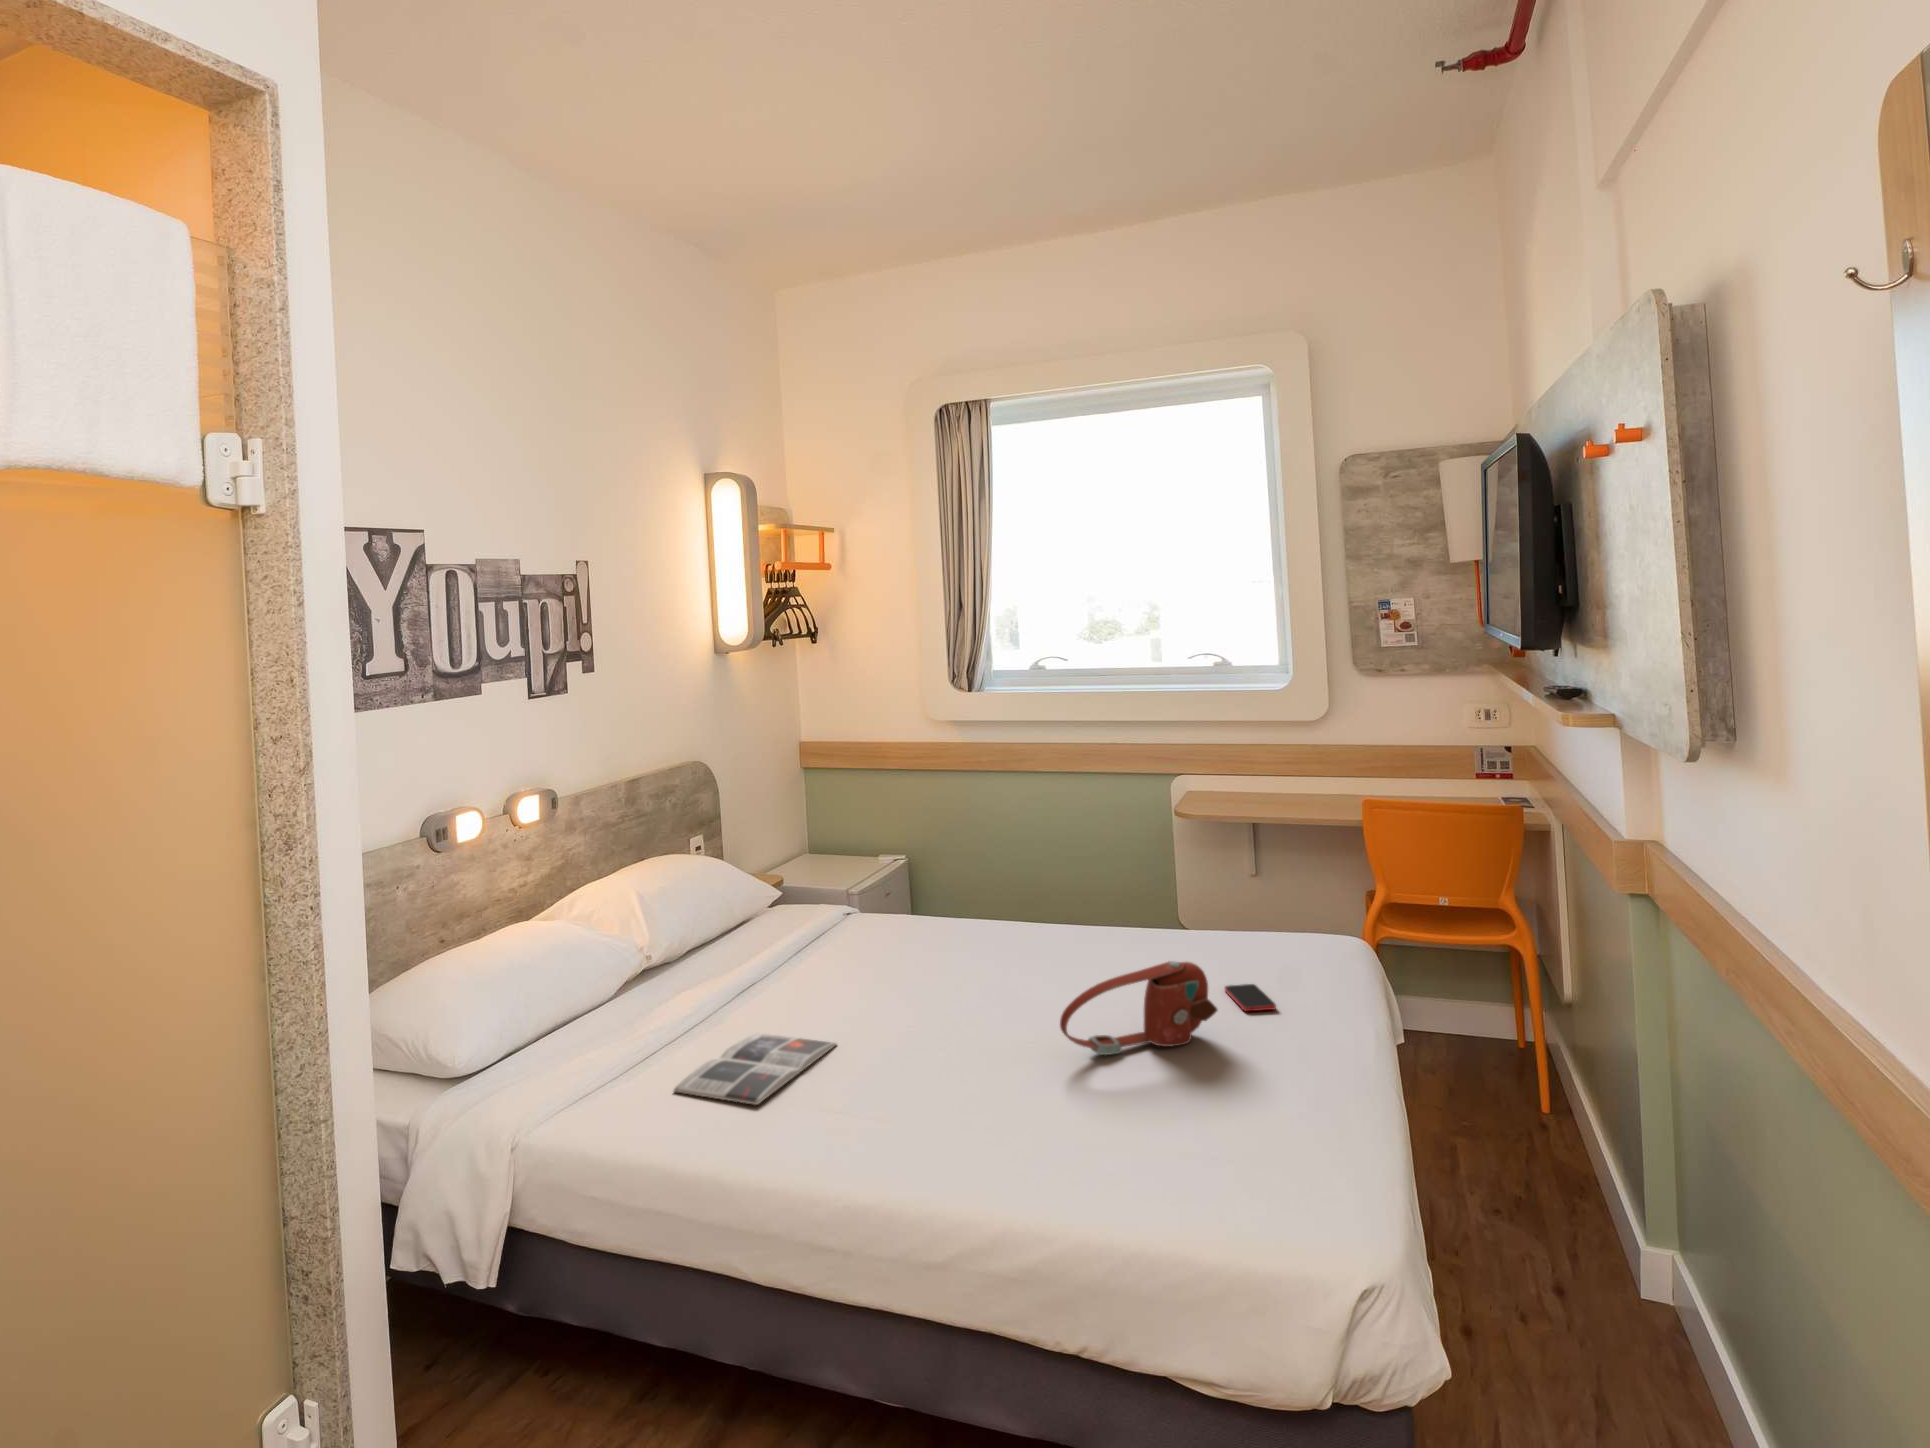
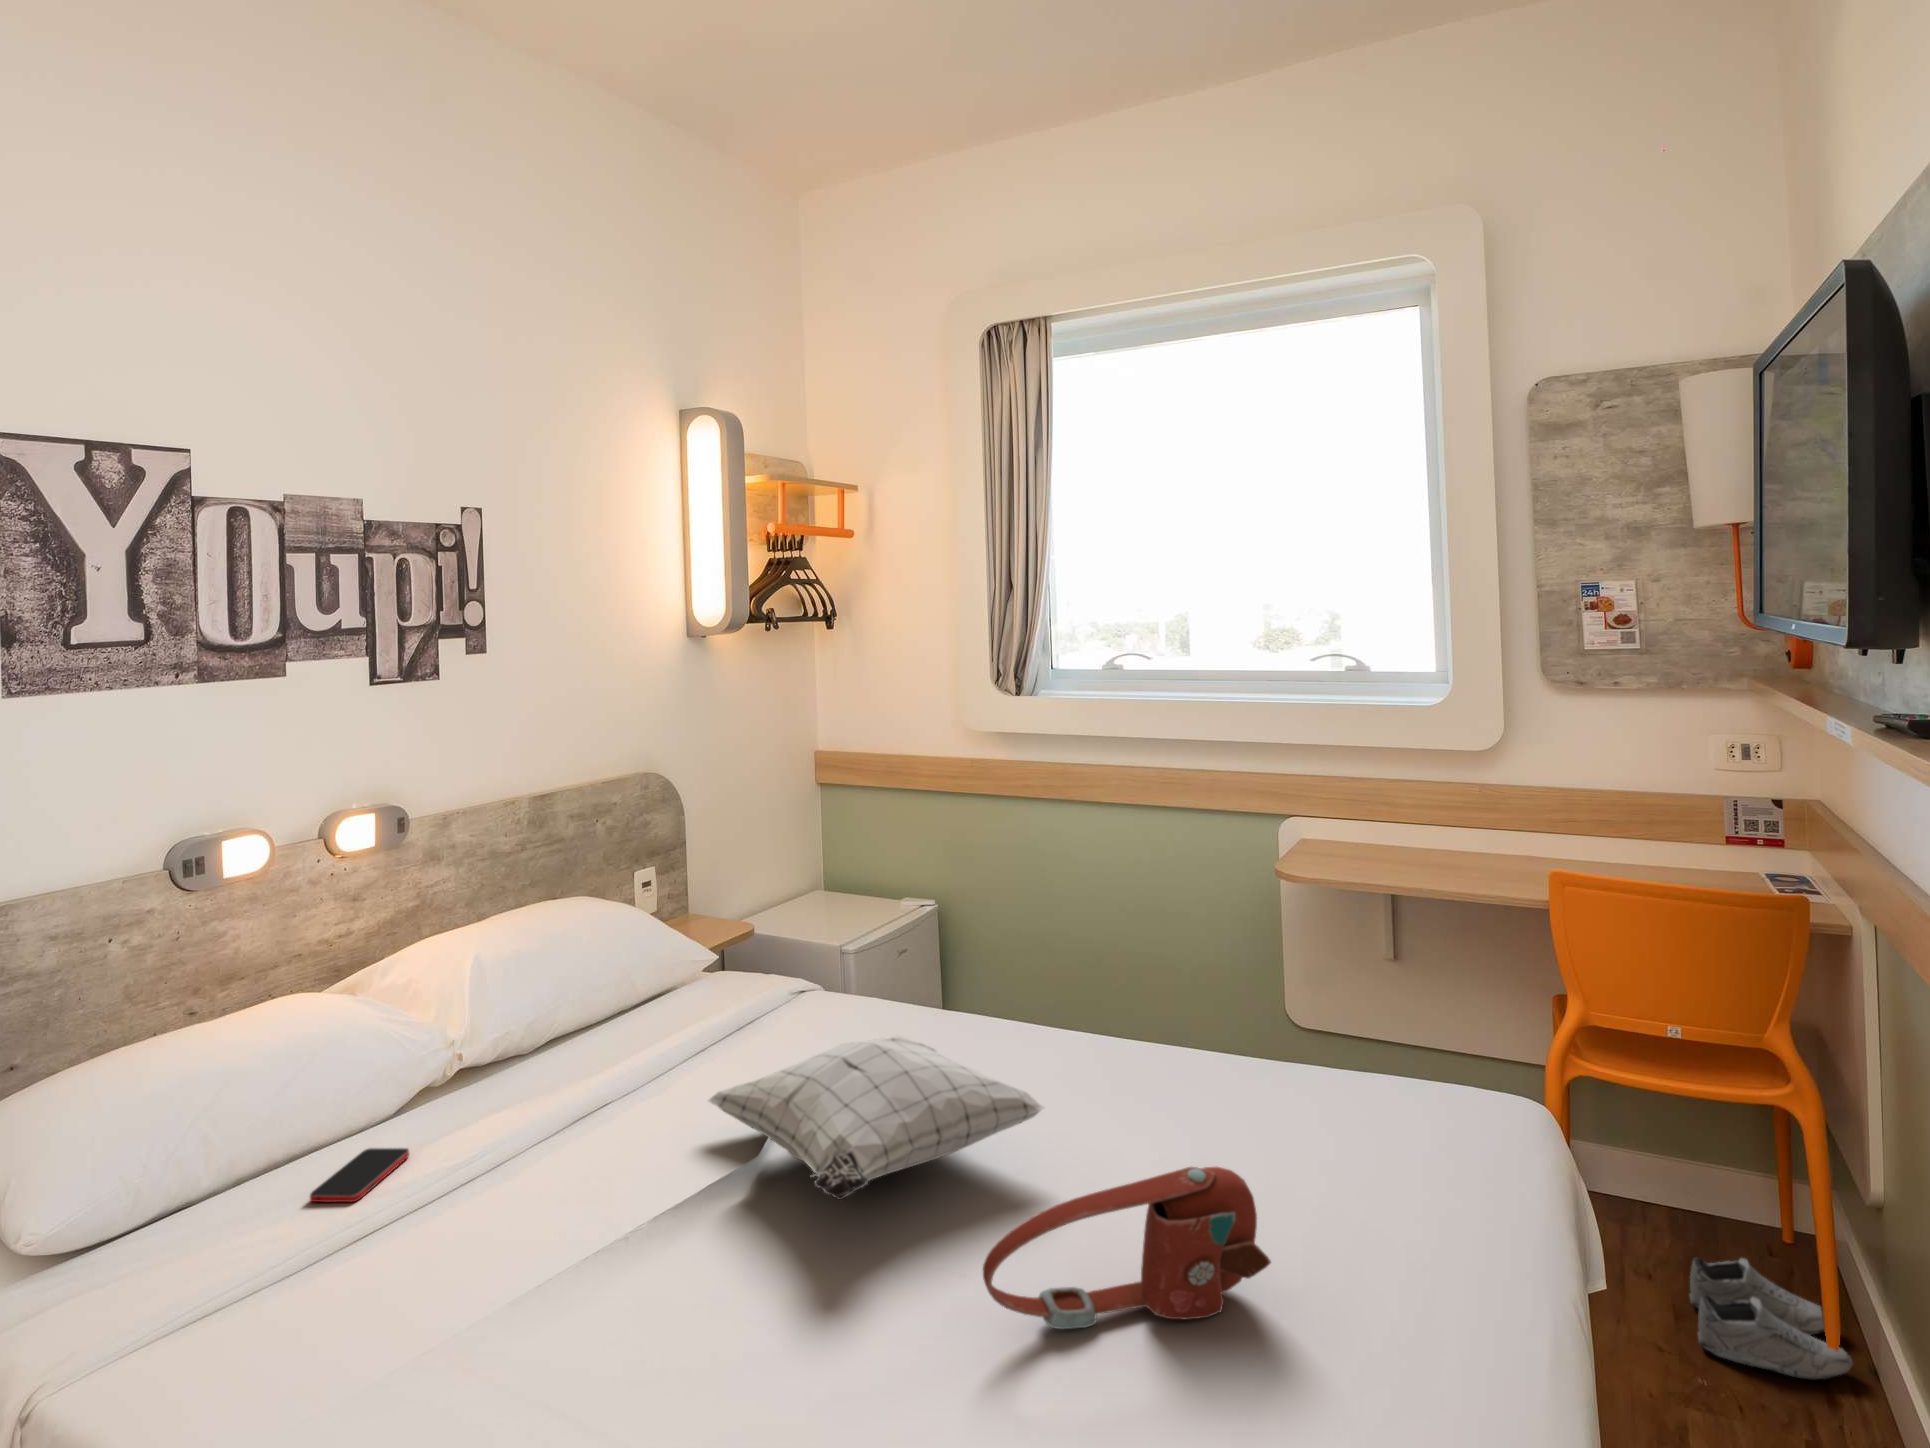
pillow: none [841,917,1064,1002] -> present [708,1035,1044,1200]
smartphone: present [1225,984,1276,1012] -> present [310,1148,409,1202]
magazine: present [673,1033,836,1105] -> none [339,1212,651,1388]
shoe: none [1459,1050,1555,1115] -> present [1689,1257,1853,1379]

